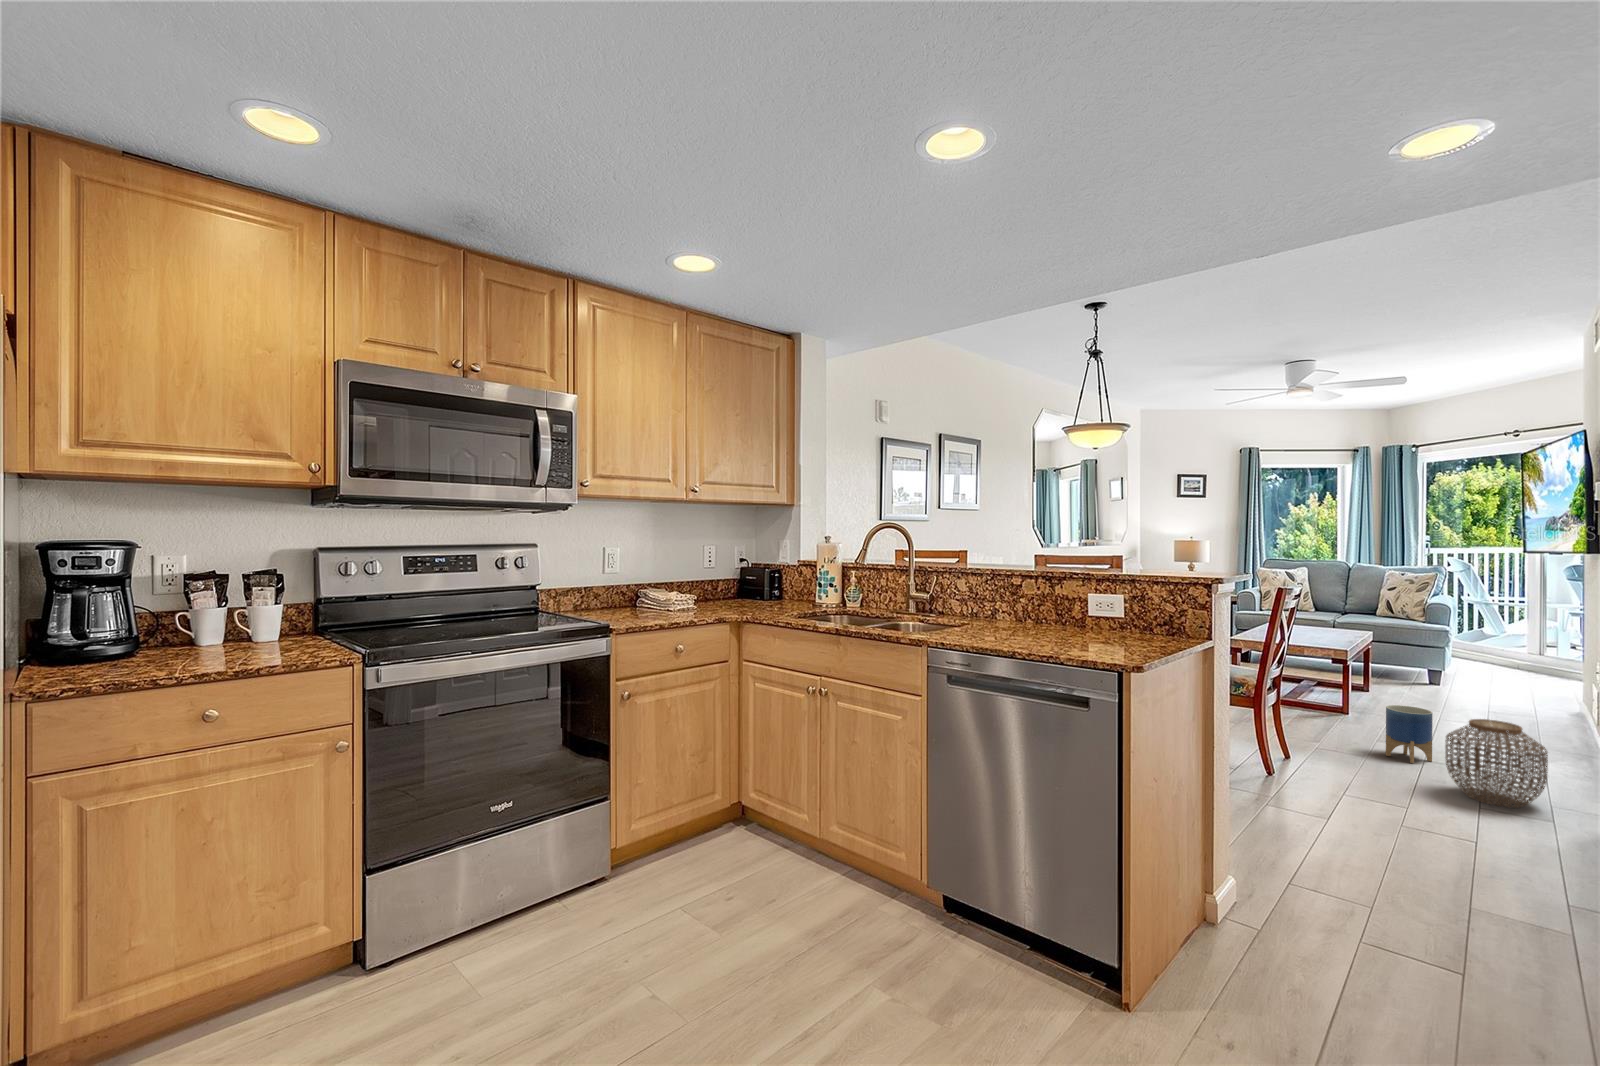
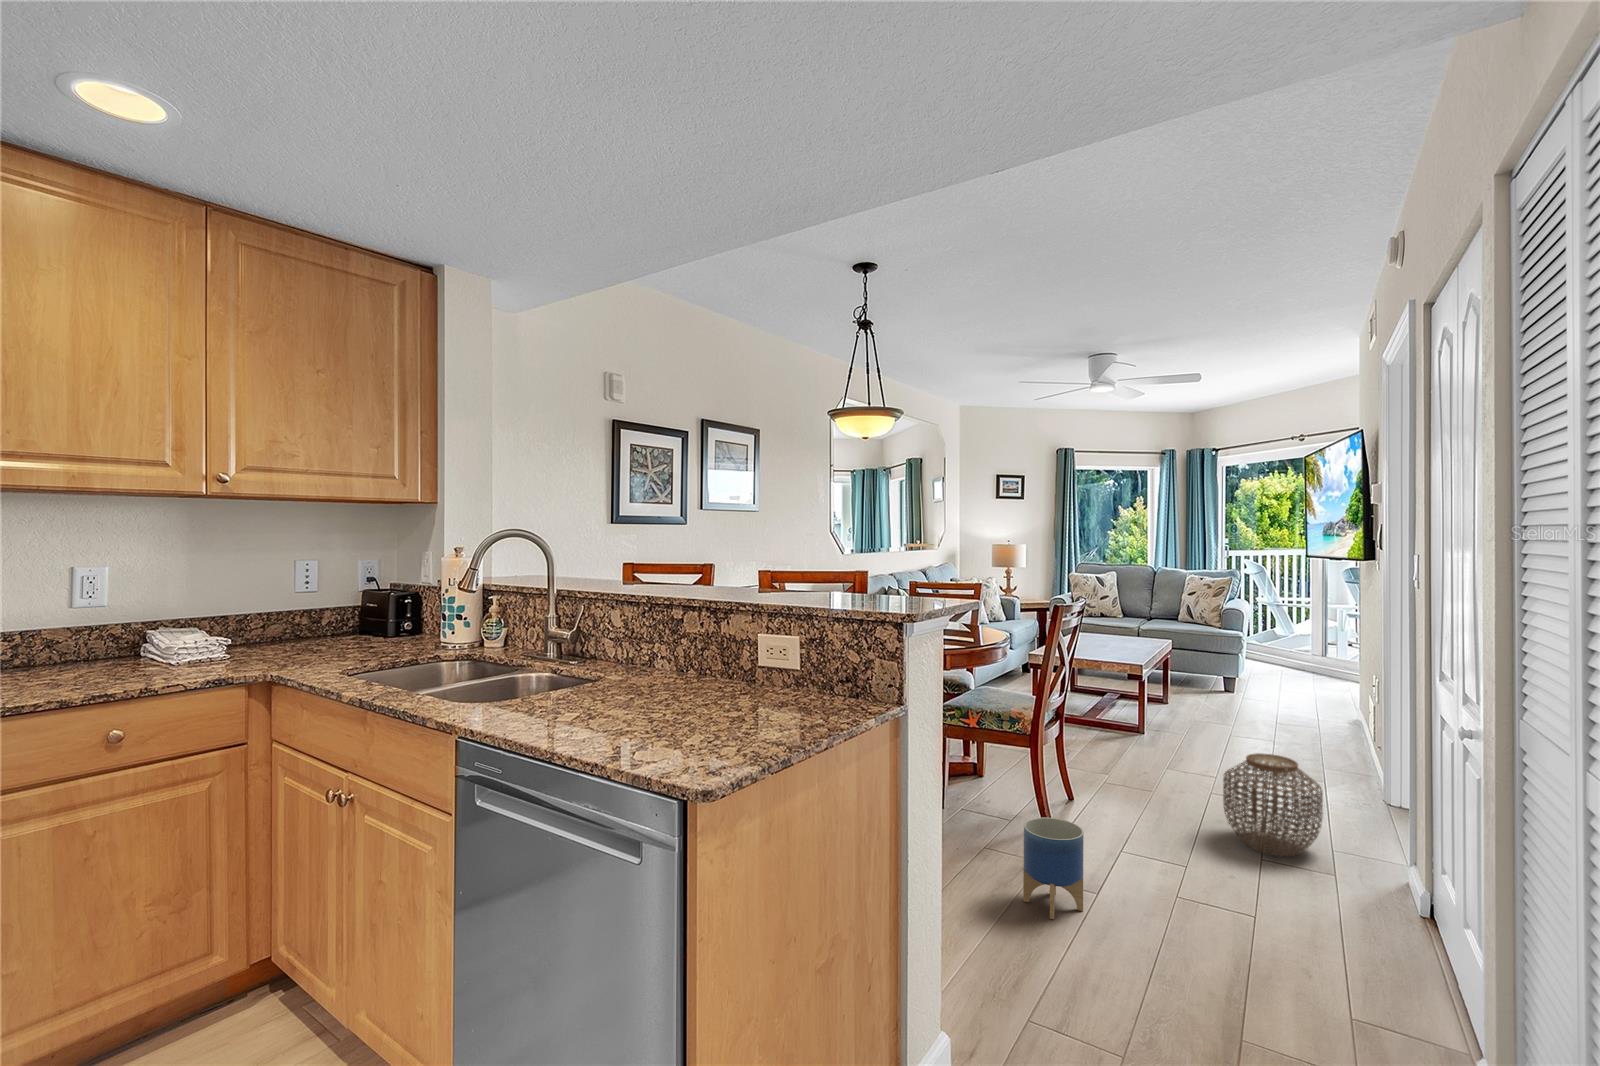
planter: present [1386,705,1433,763] -> present [1023,817,1084,919]

